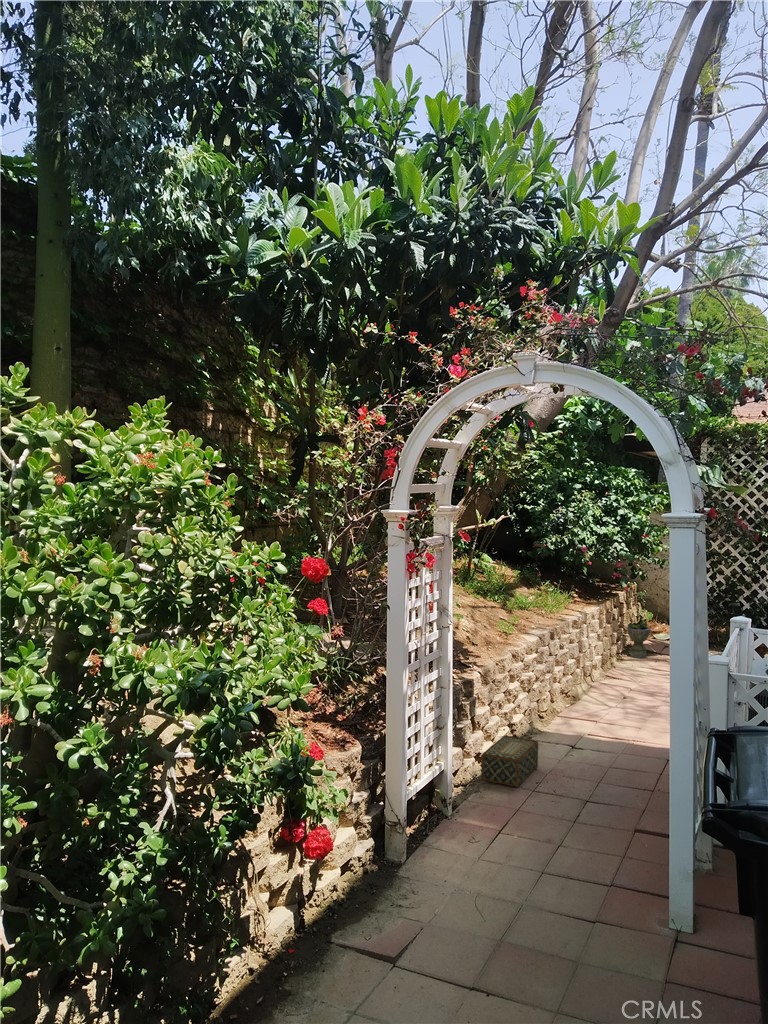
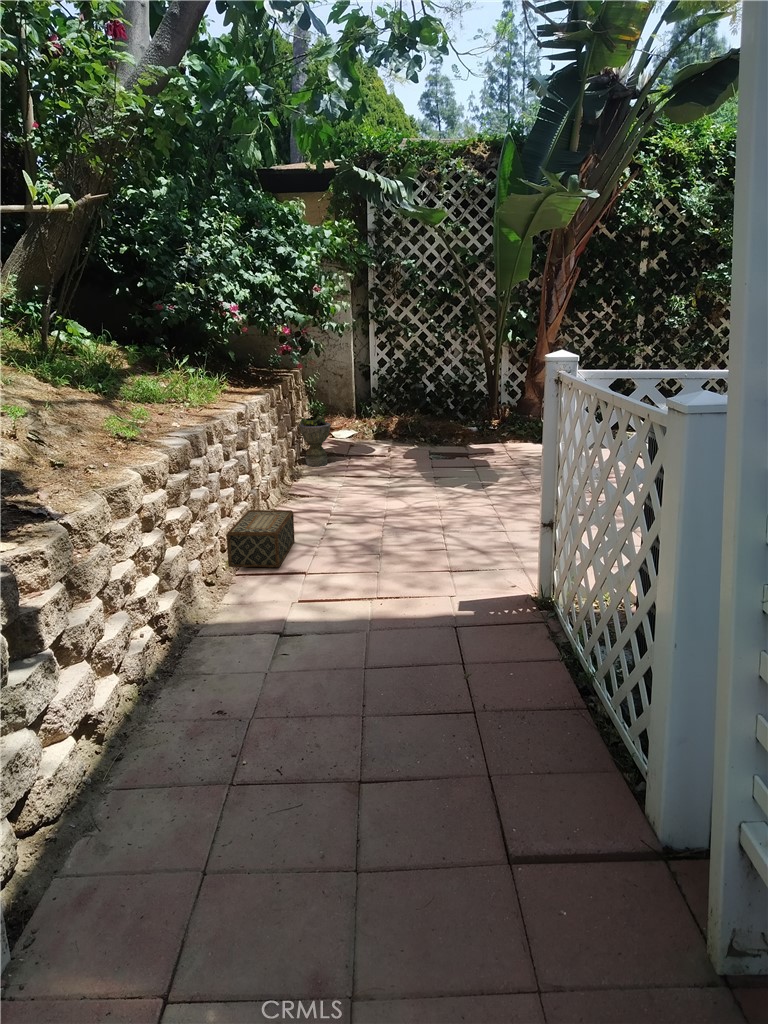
woven basket: present [481,736,538,787] -> present [226,510,295,567]

